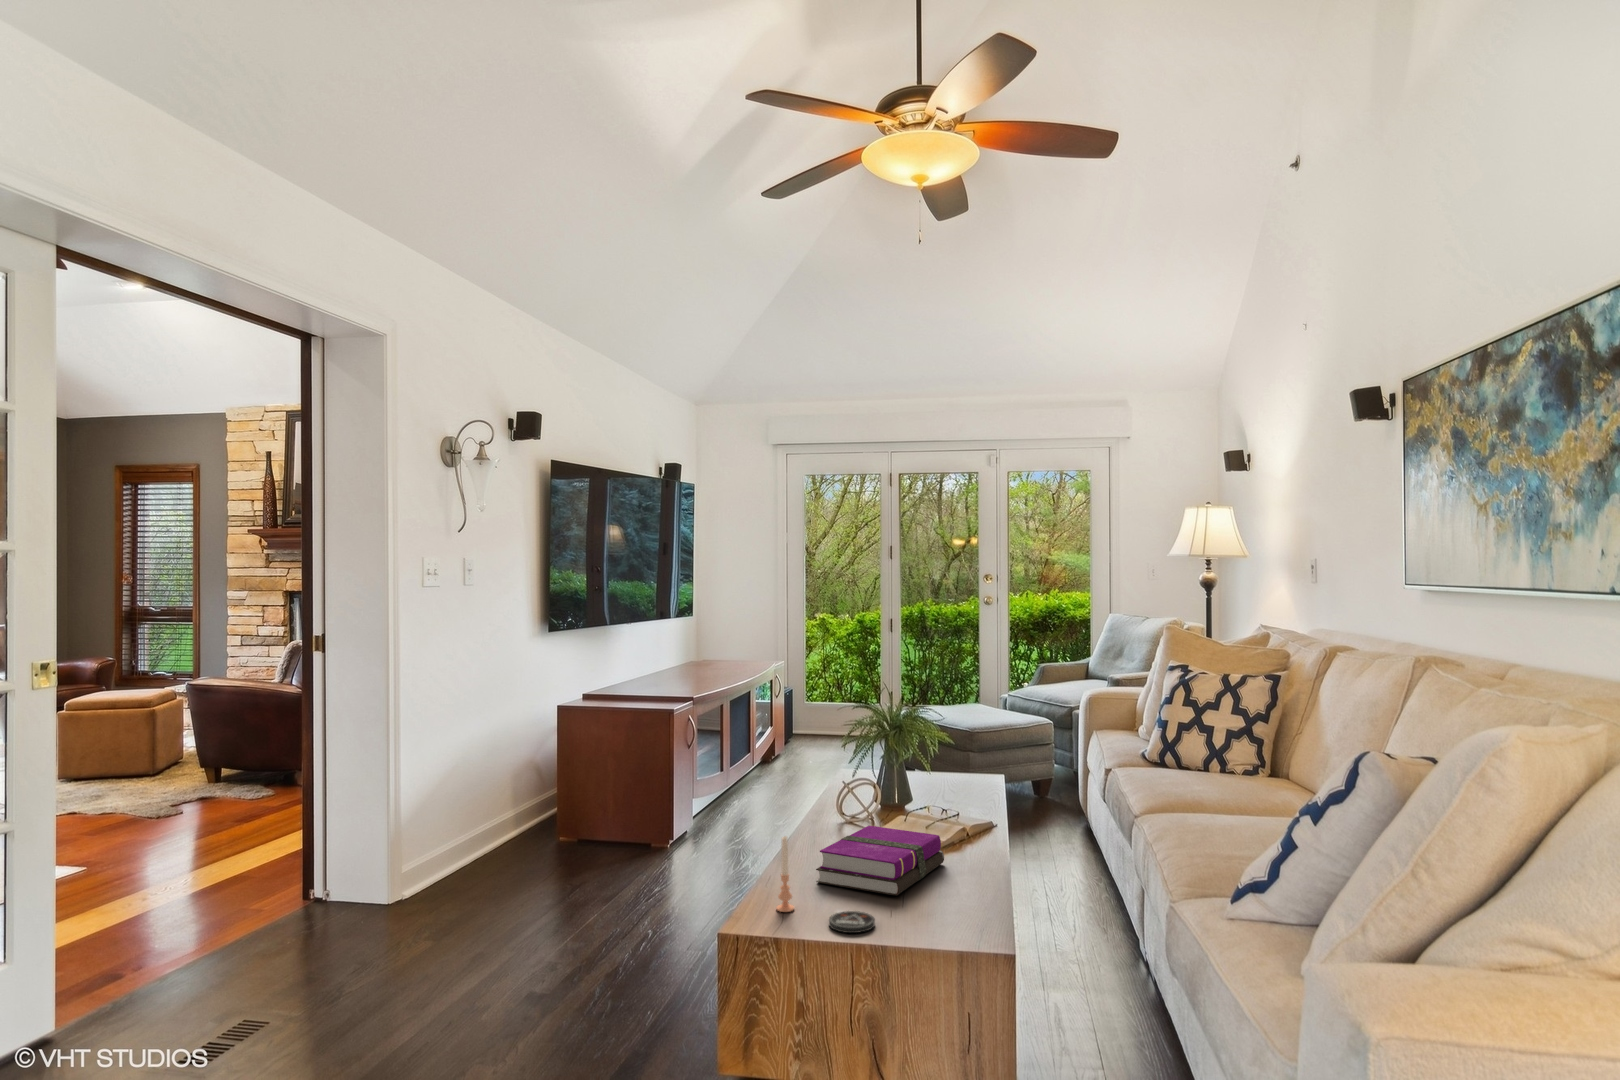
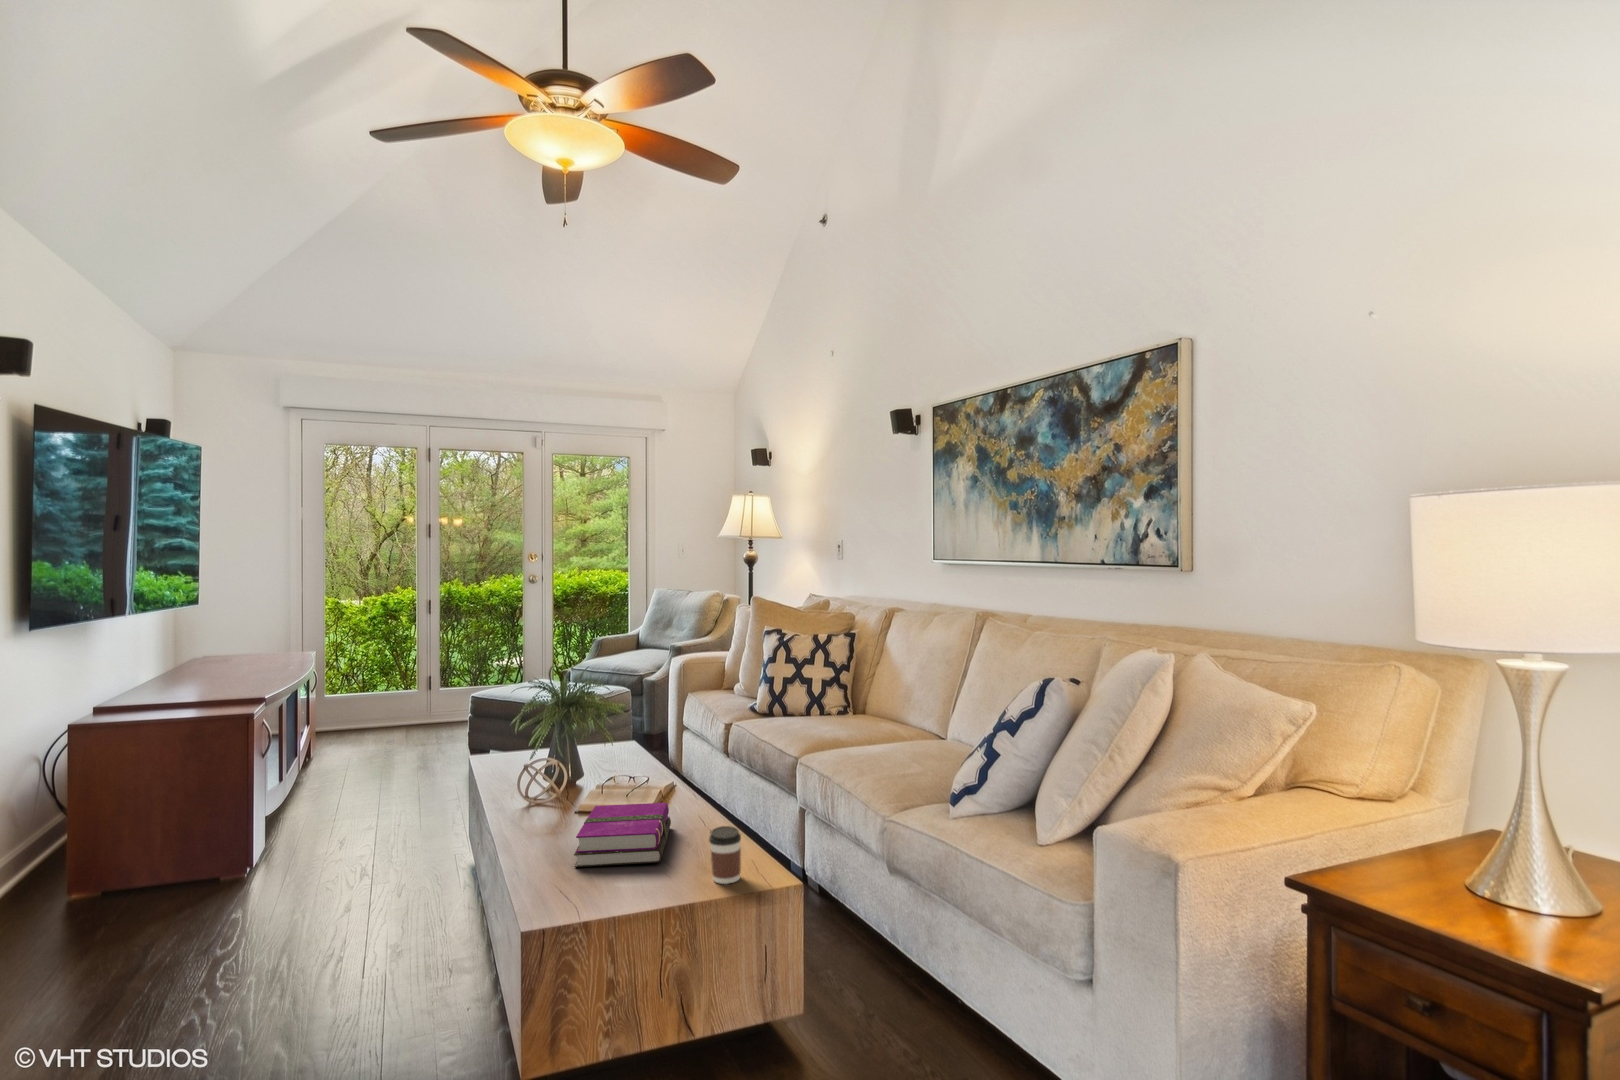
candle: present [777,836,794,912] -> none [560,828,578,900]
coffee cup: none [933,868,969,934] -> present [709,826,741,884]
coaster: present [829,911,875,933] -> none [620,883,663,904]

